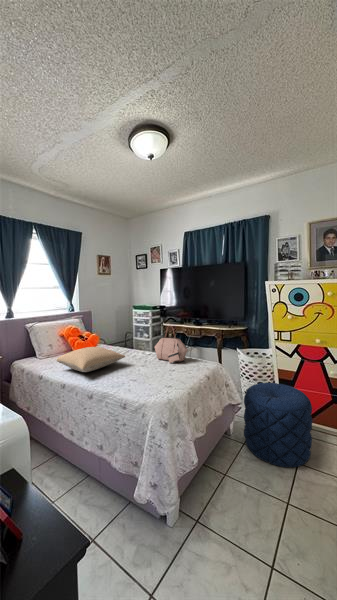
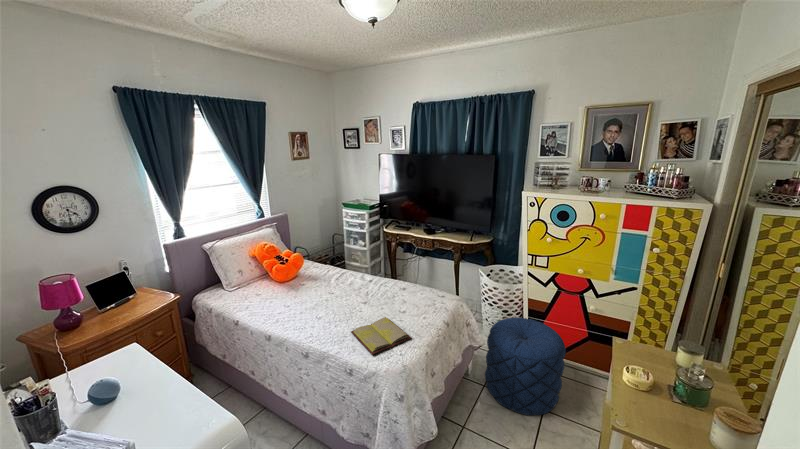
handbag: present [154,326,188,363] -> none [378,252,421,300]
pillow: present [57,347,125,372] -> none [254,278,343,320]
diary: none [128,371,176,394] -> present [351,317,411,355]

